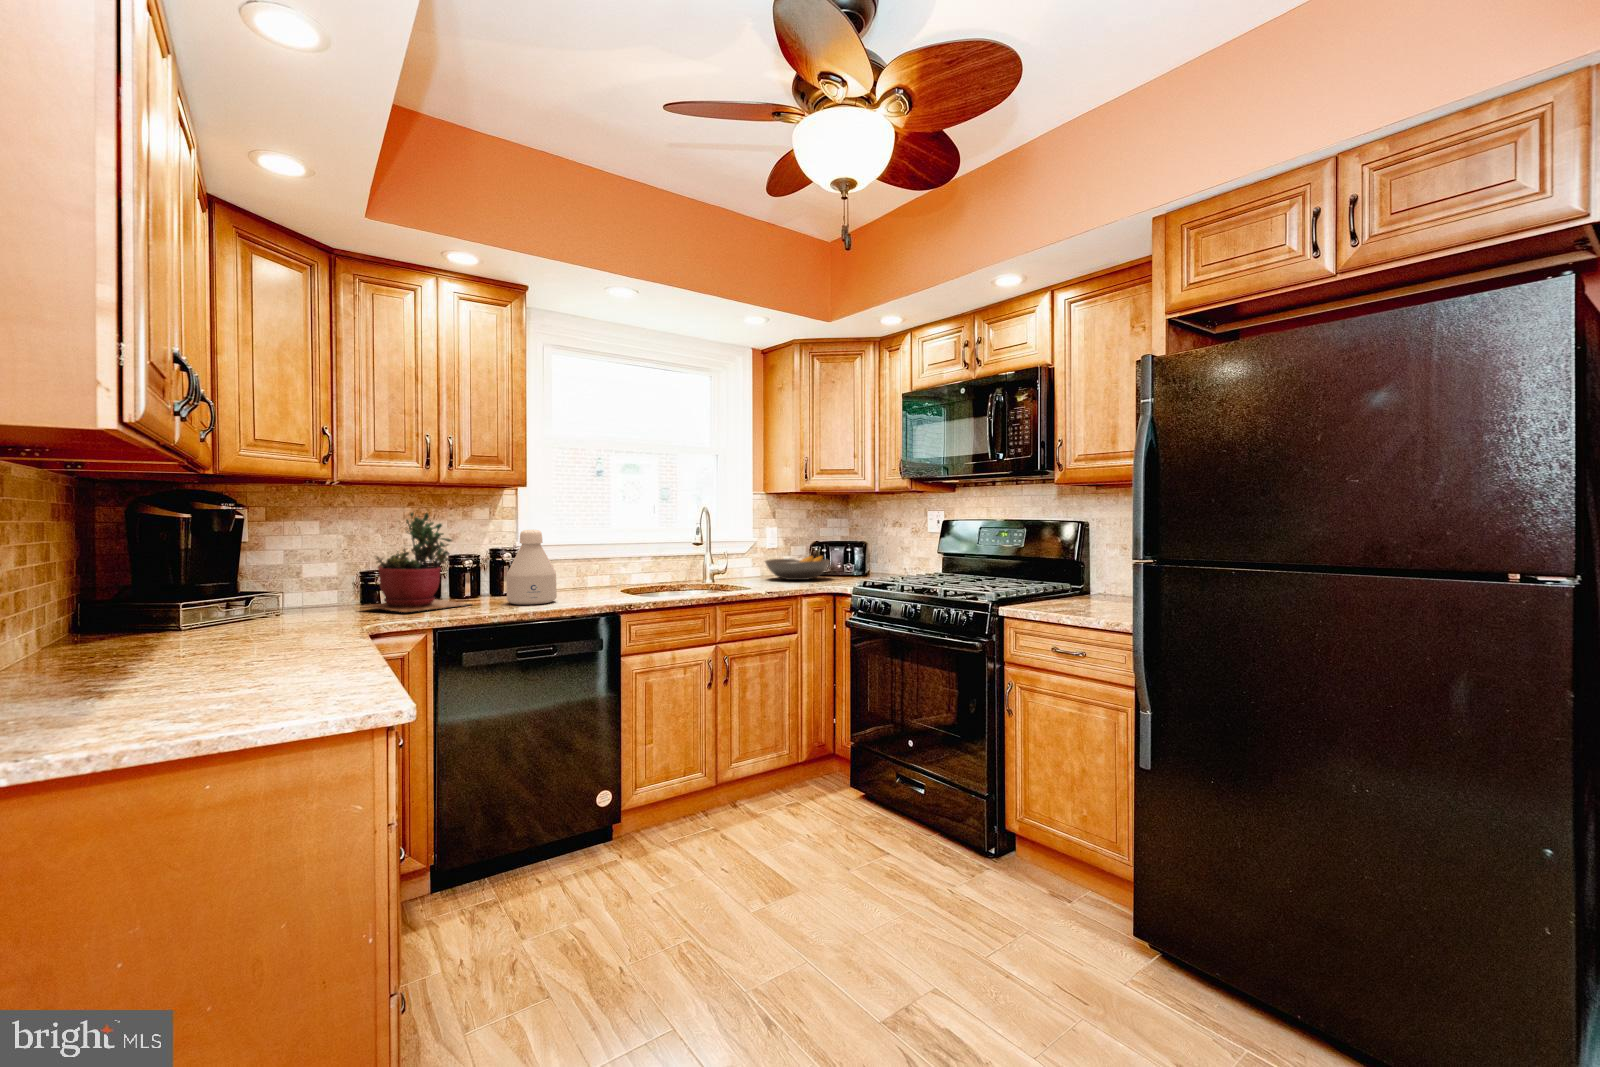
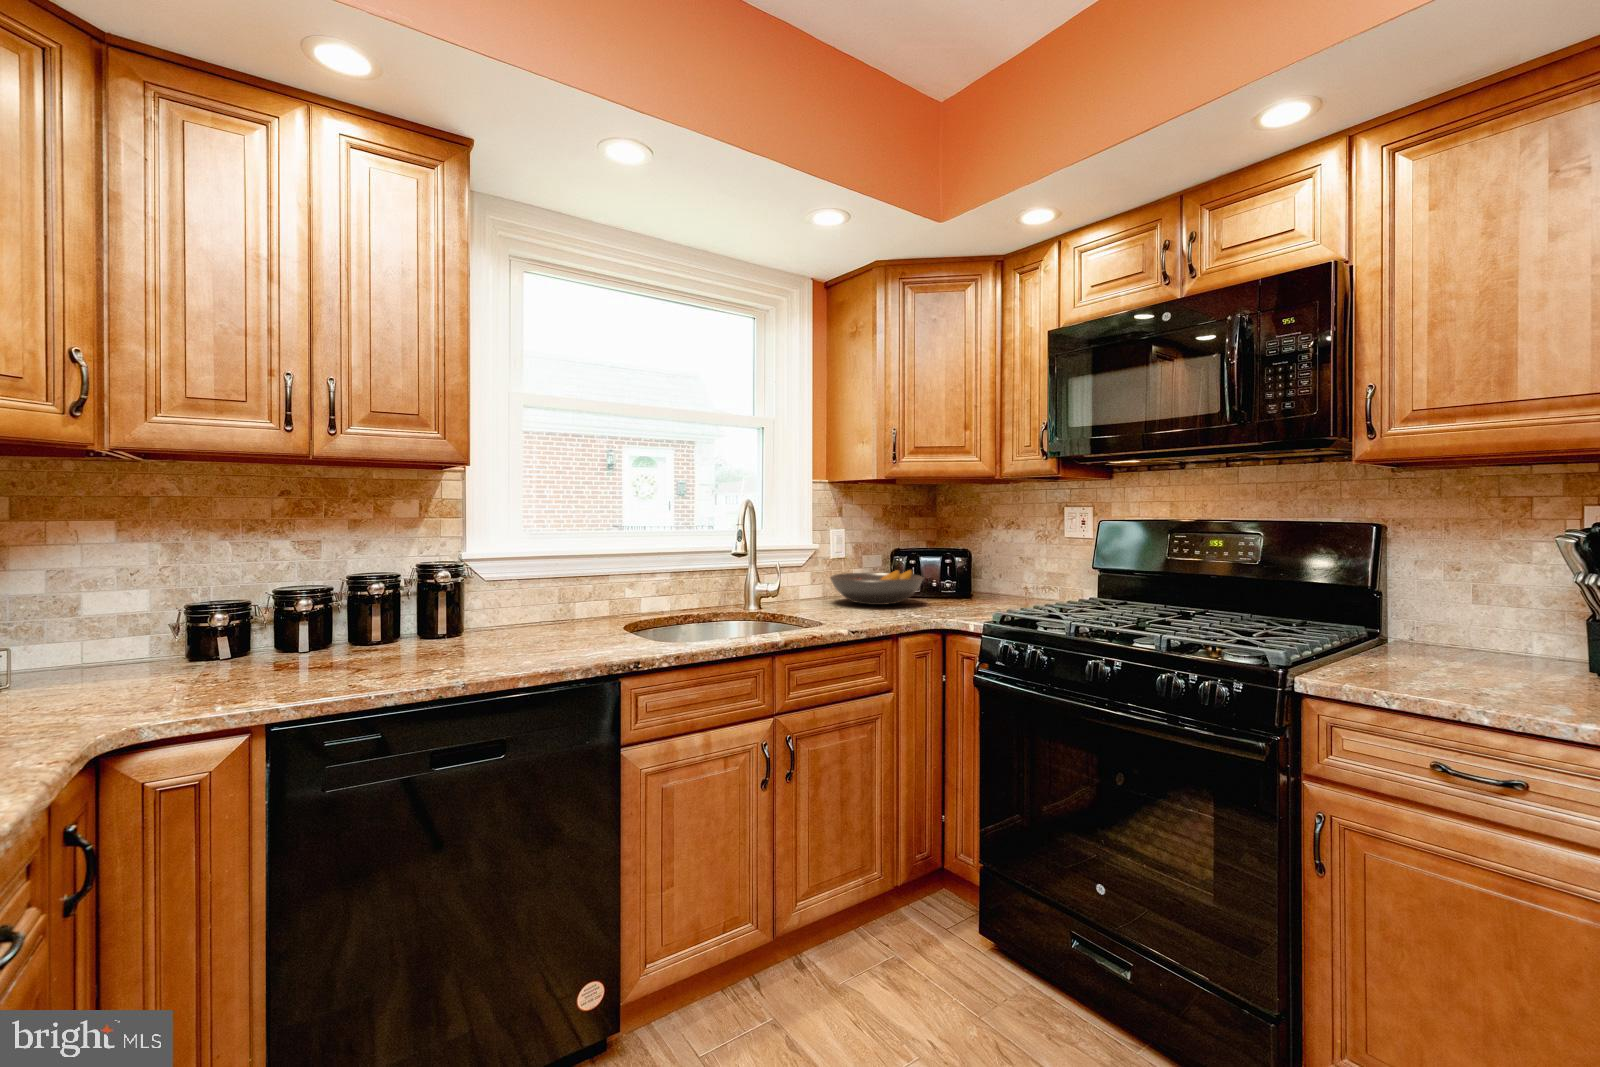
succulent plant: present [363,512,469,612] -> none [156,505,378,688]
bottle: present [507,530,557,605] -> none [431,535,517,663]

